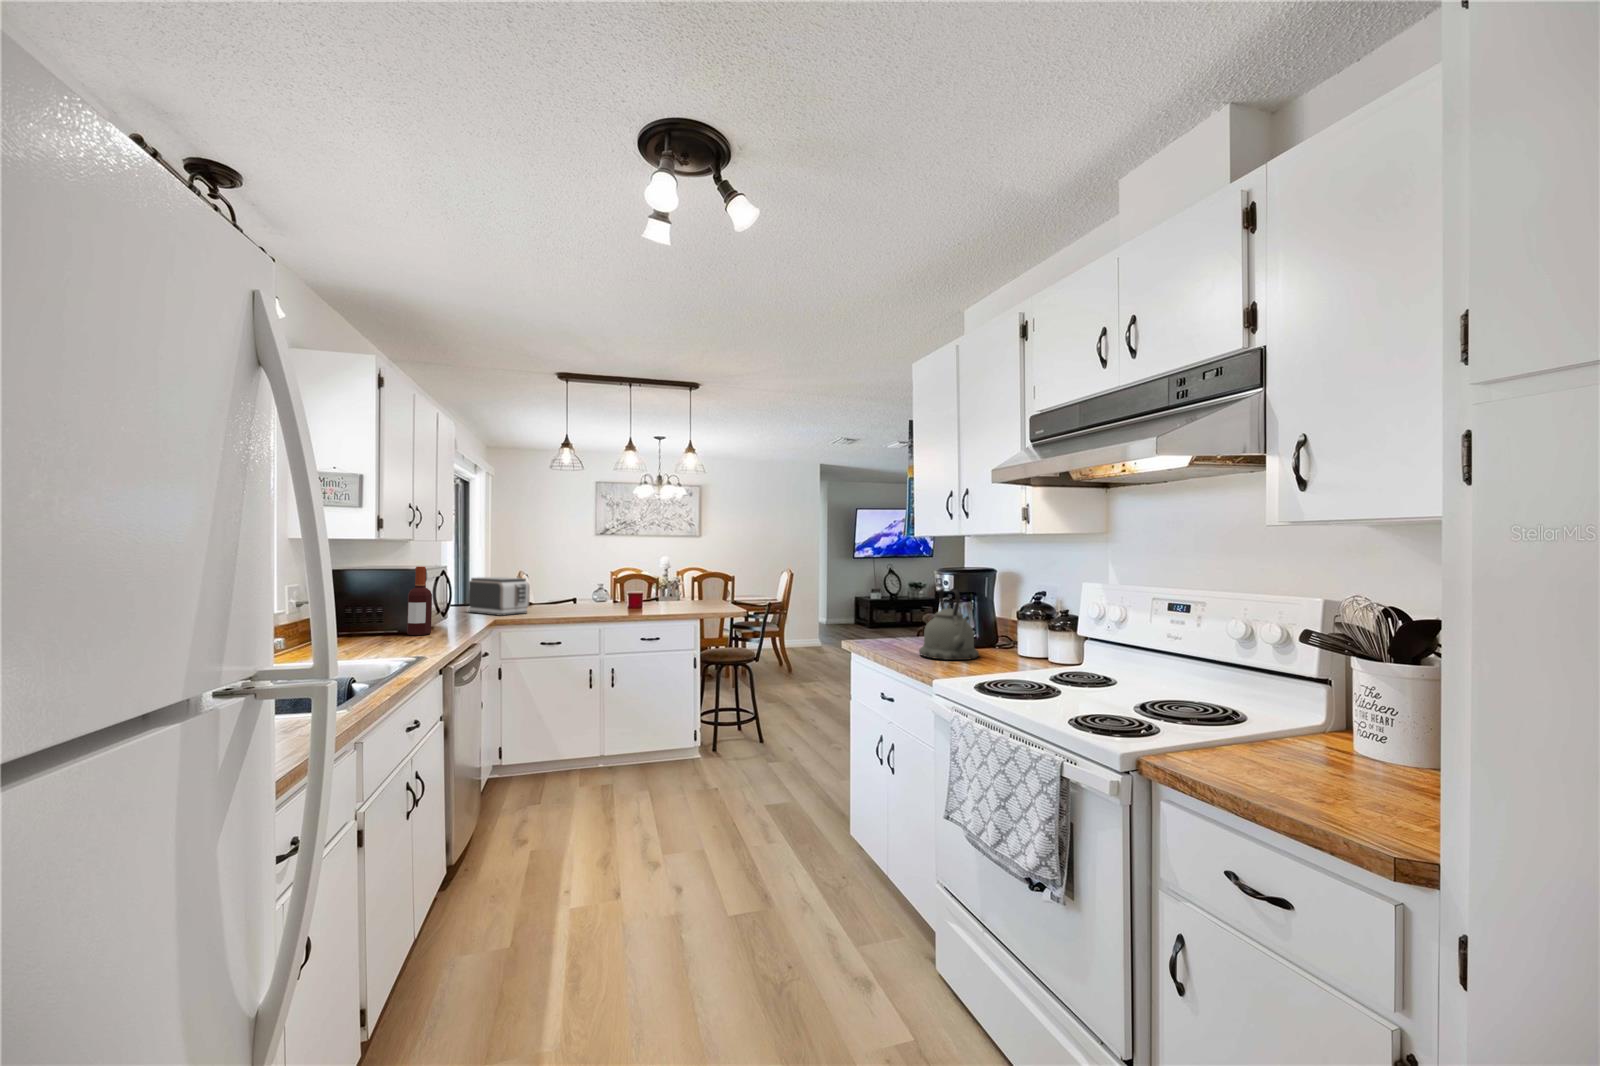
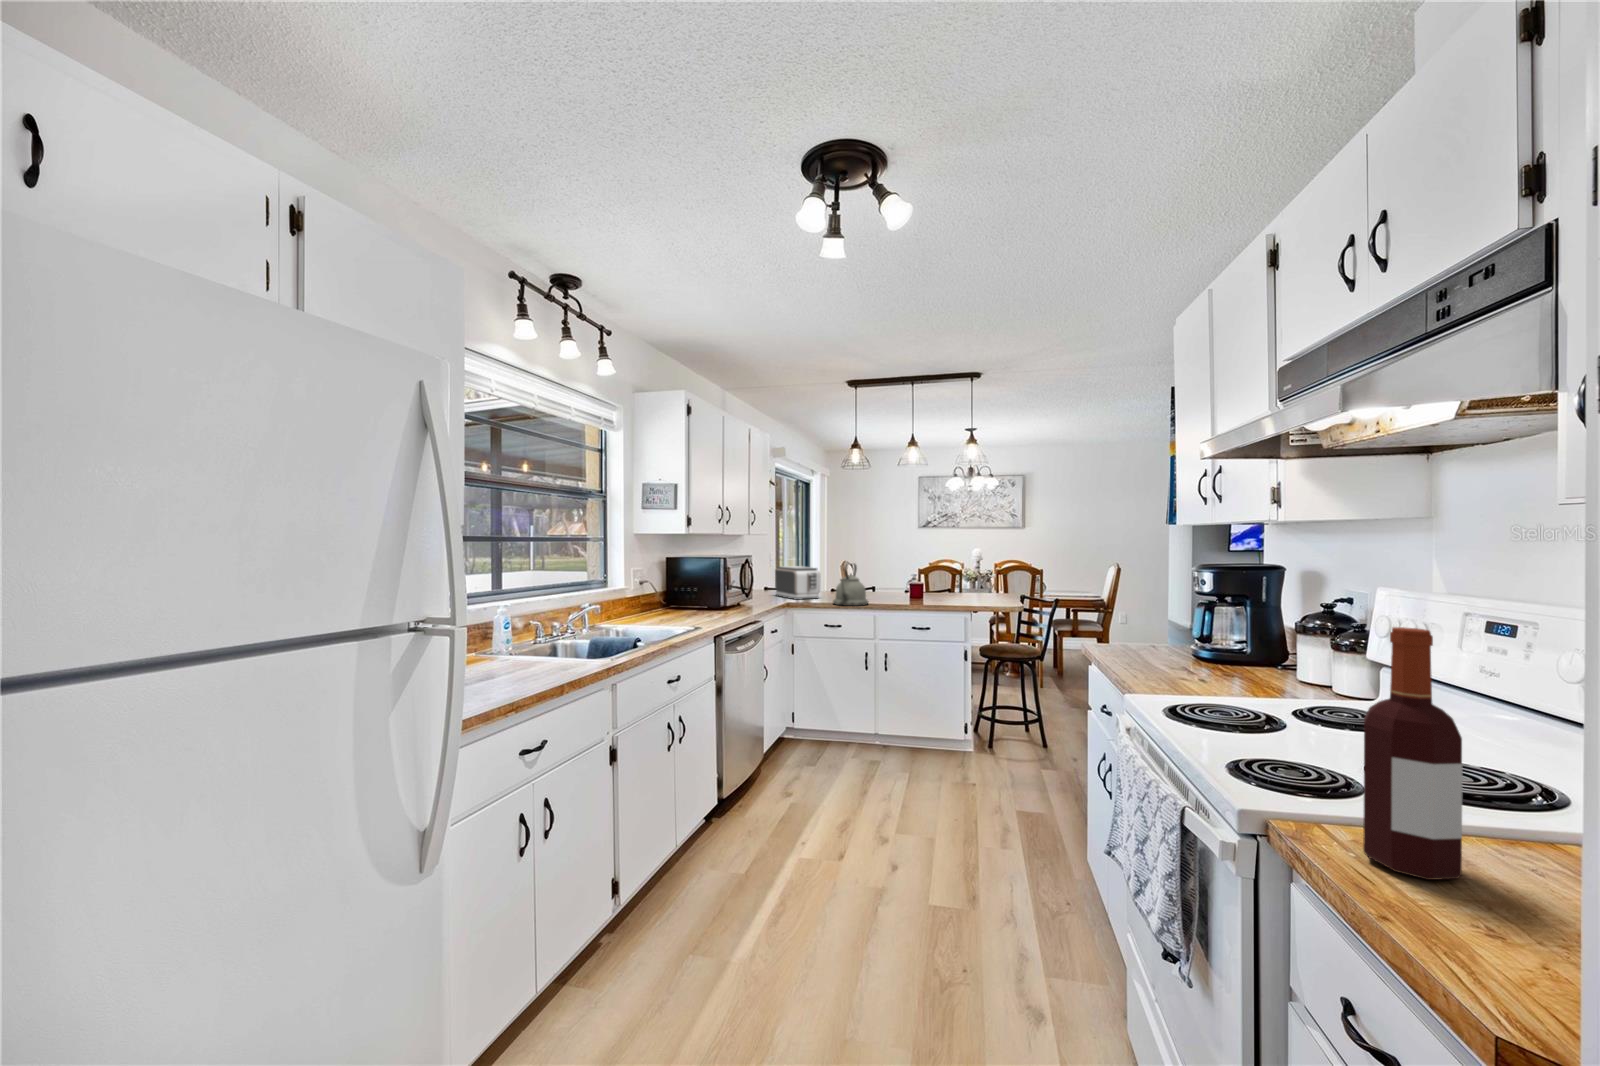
bottle: present [407,566,432,636] -> present [1363,627,1462,880]
kettle: present [919,588,979,660] -> present [833,564,868,606]

